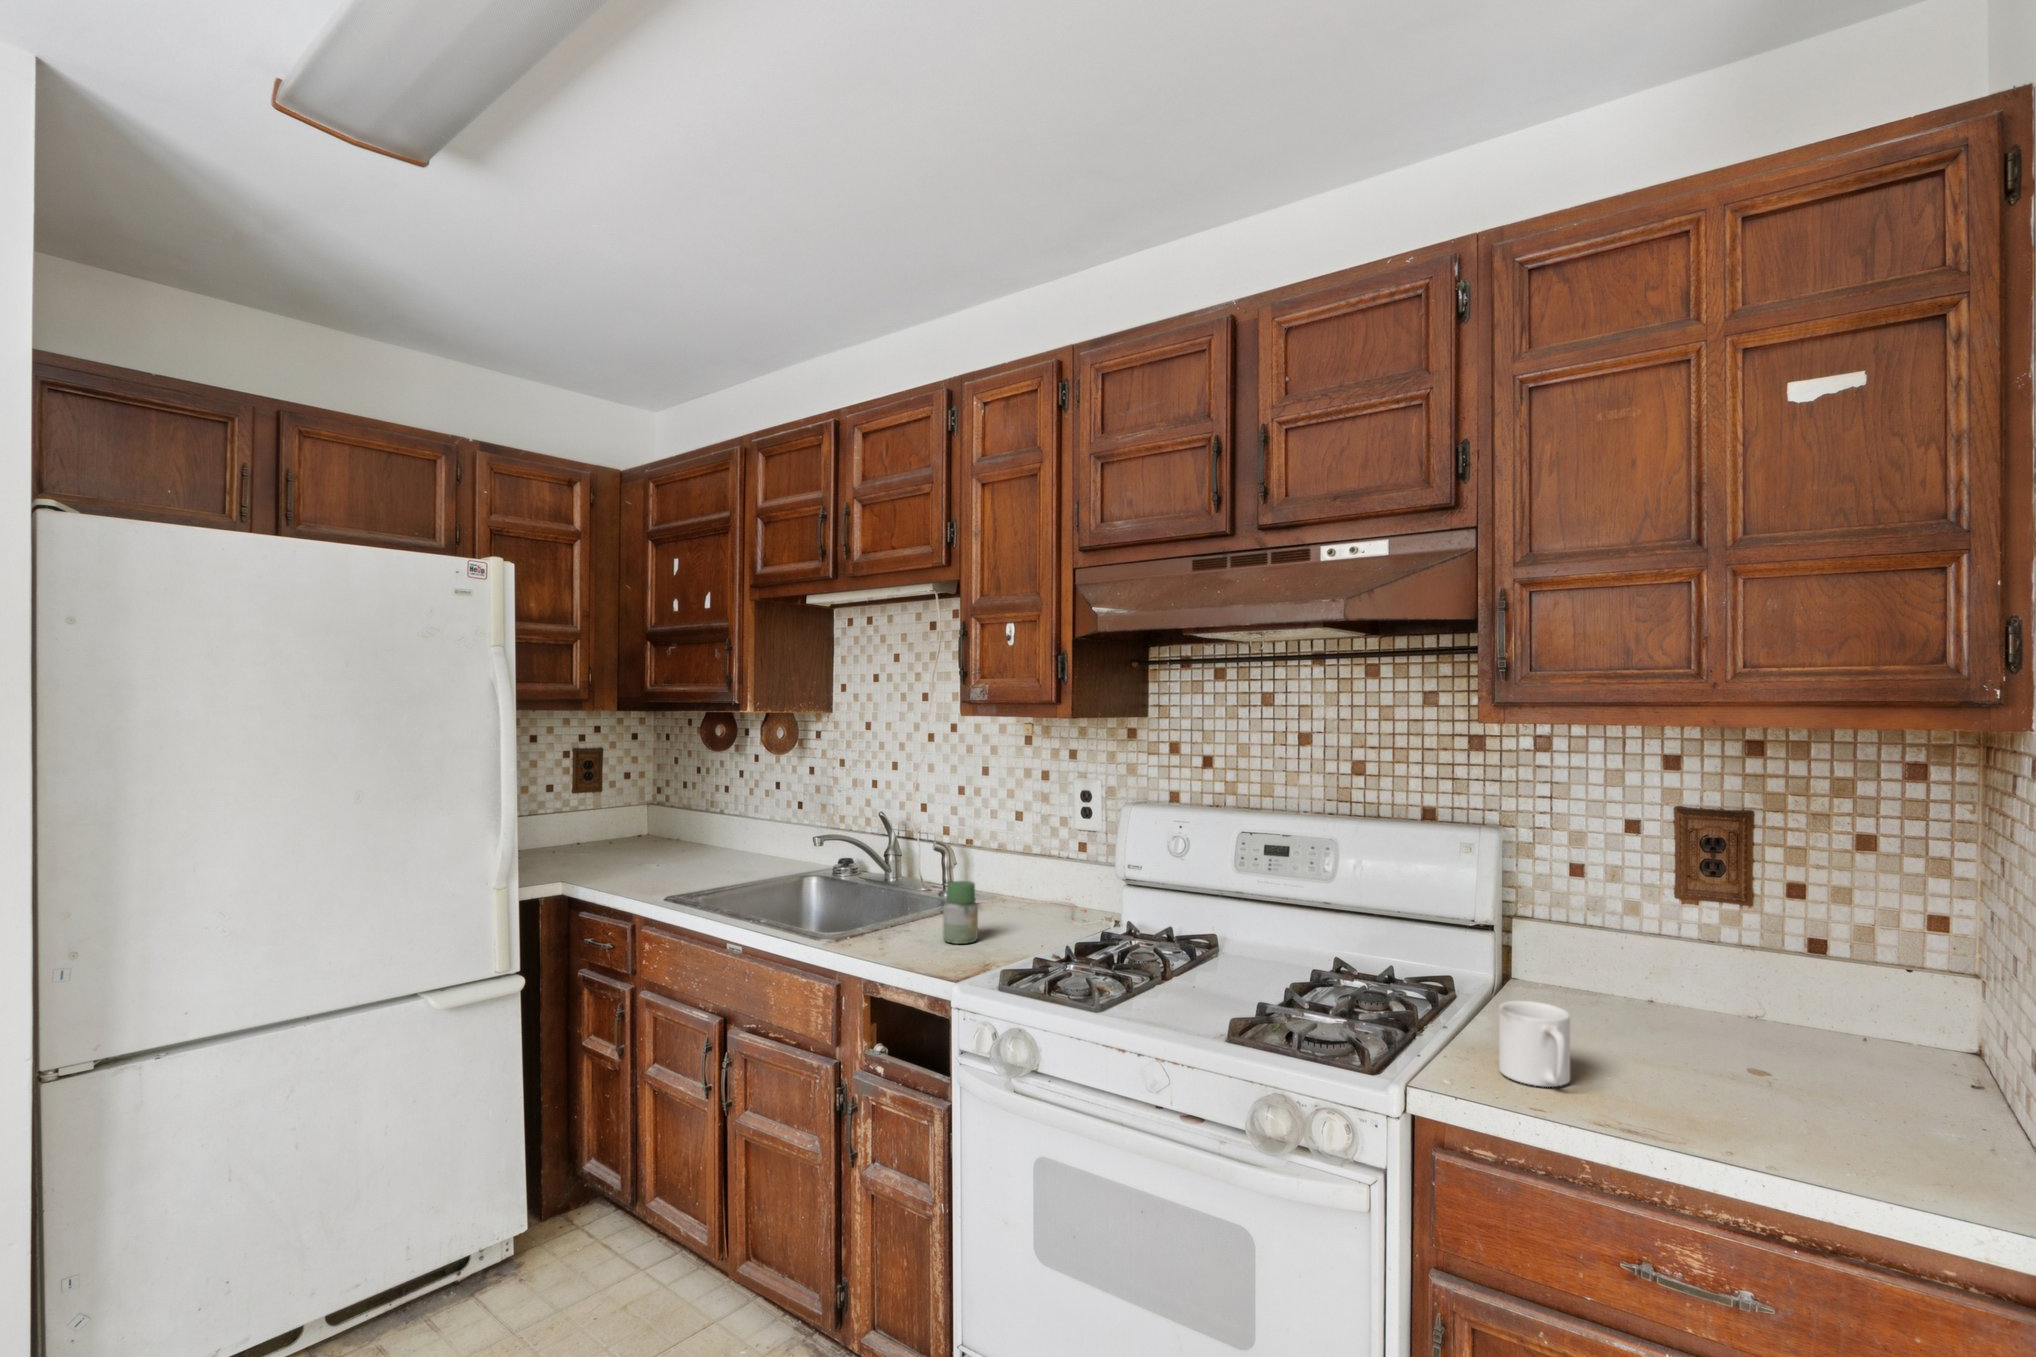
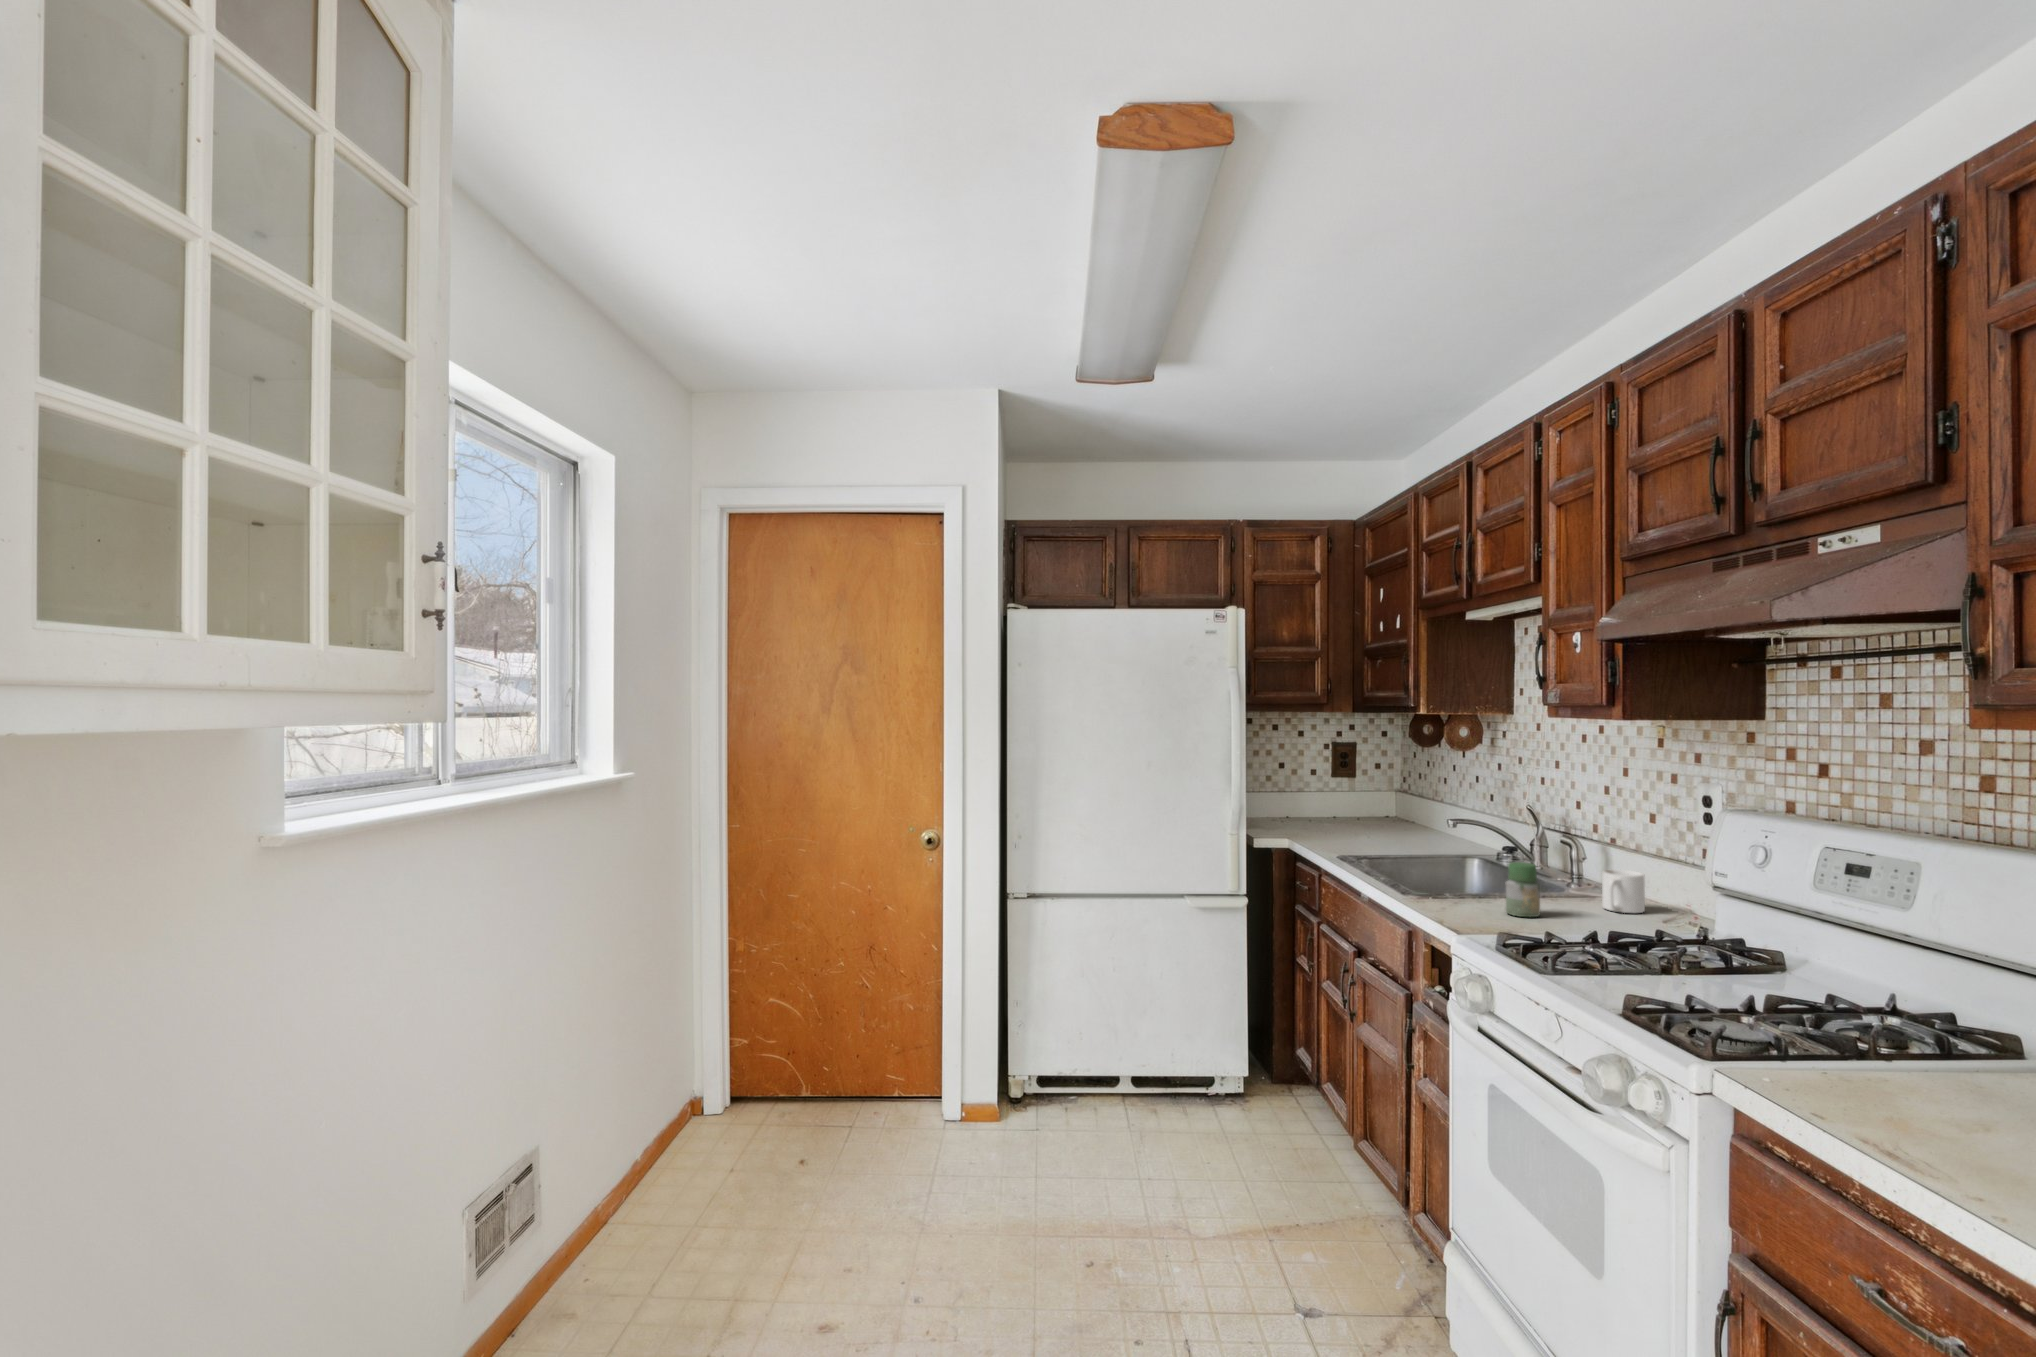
mug: present [1499,1001,1570,1087] -> present [1602,870,1645,913]

